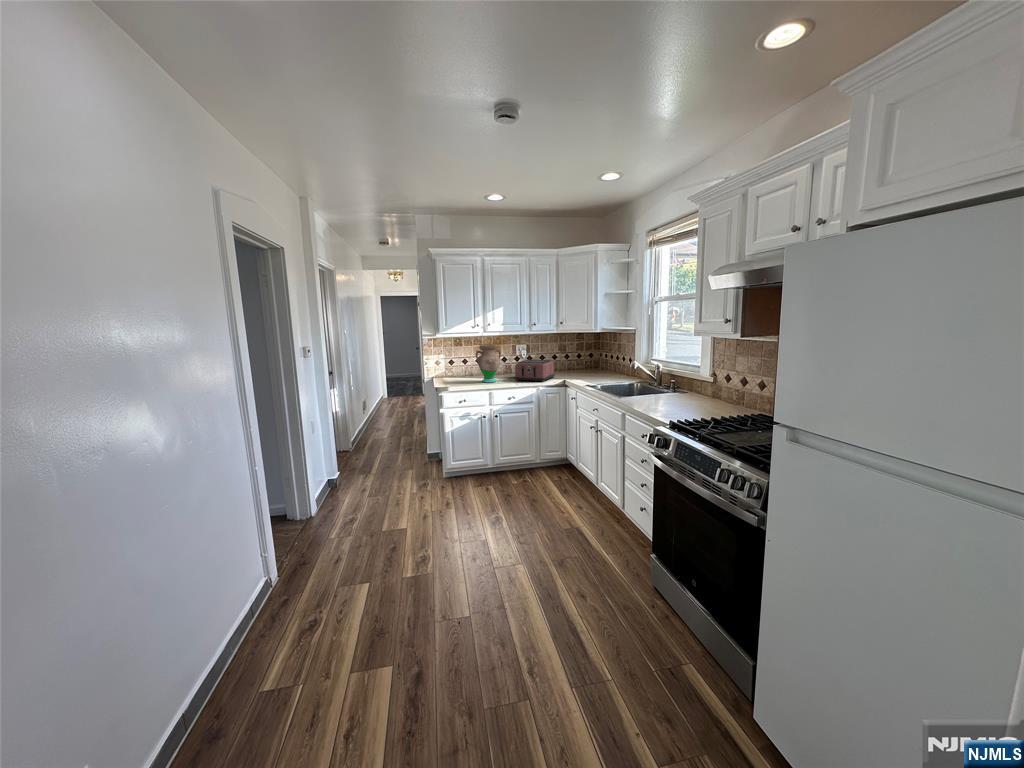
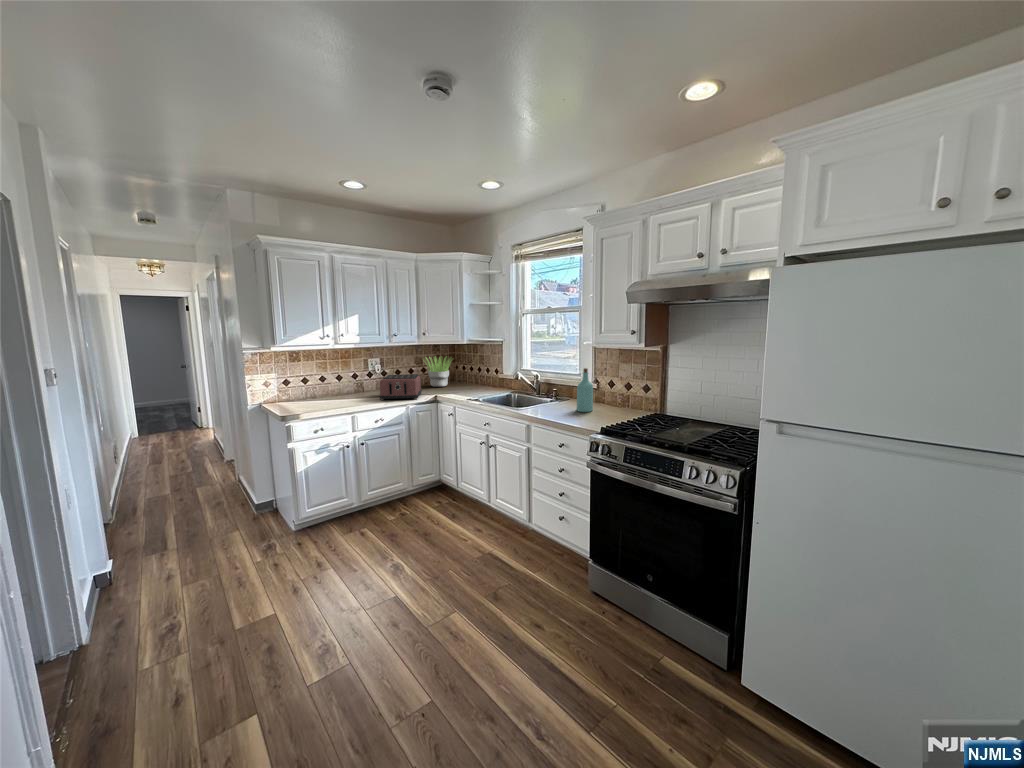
potted plant: none [561,343,593,373] -> present [426,357,451,387]
vase: present [476,345,501,383] -> none [331,359,362,405]
bottle: none [682,359,702,406] -> present [577,368,593,412]

